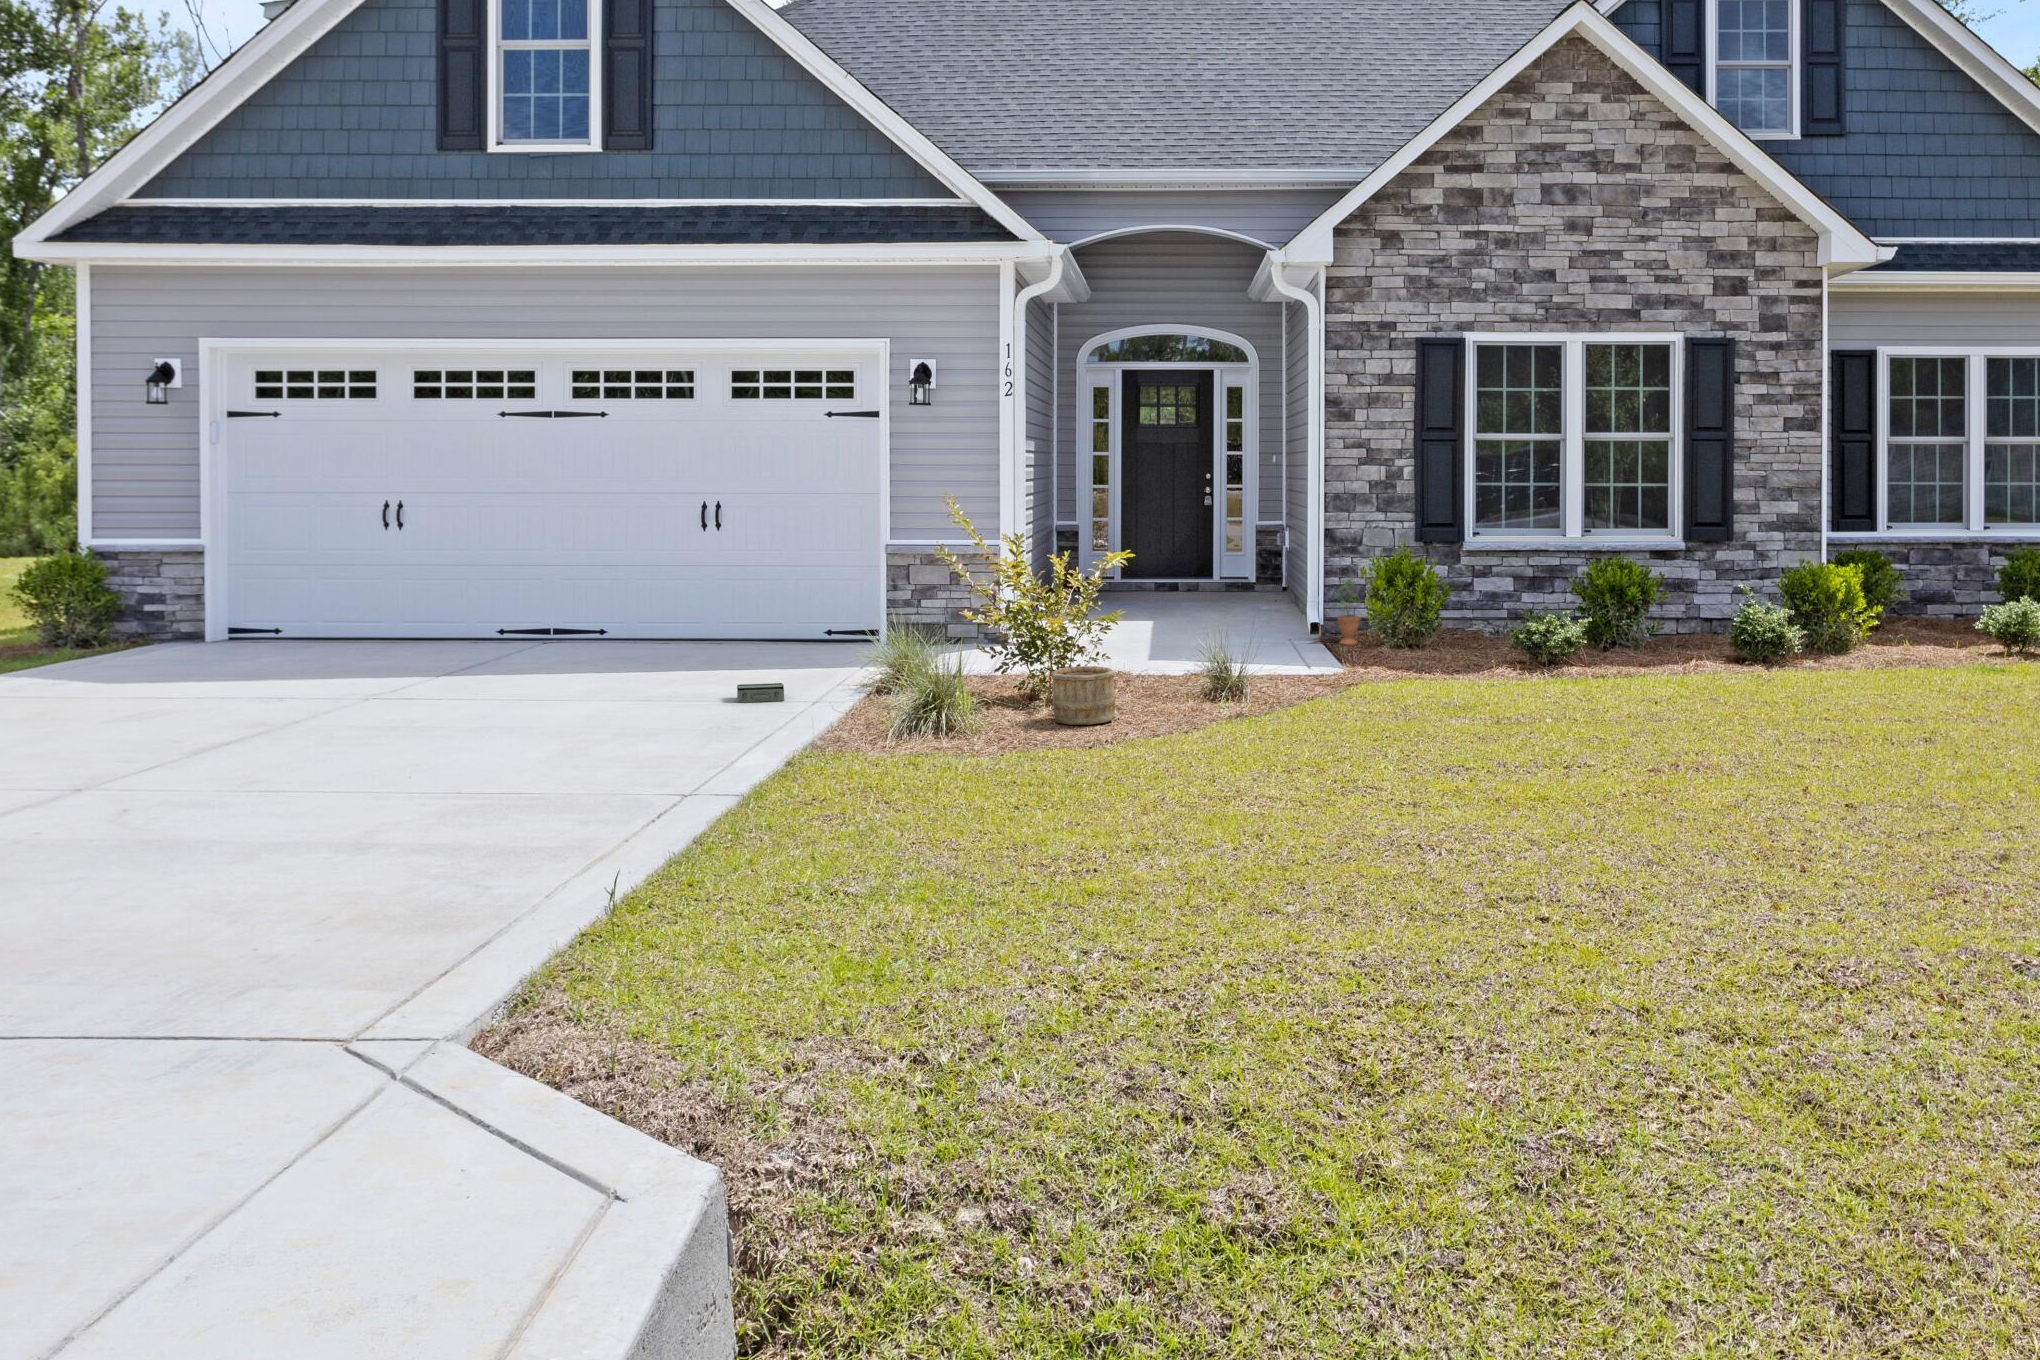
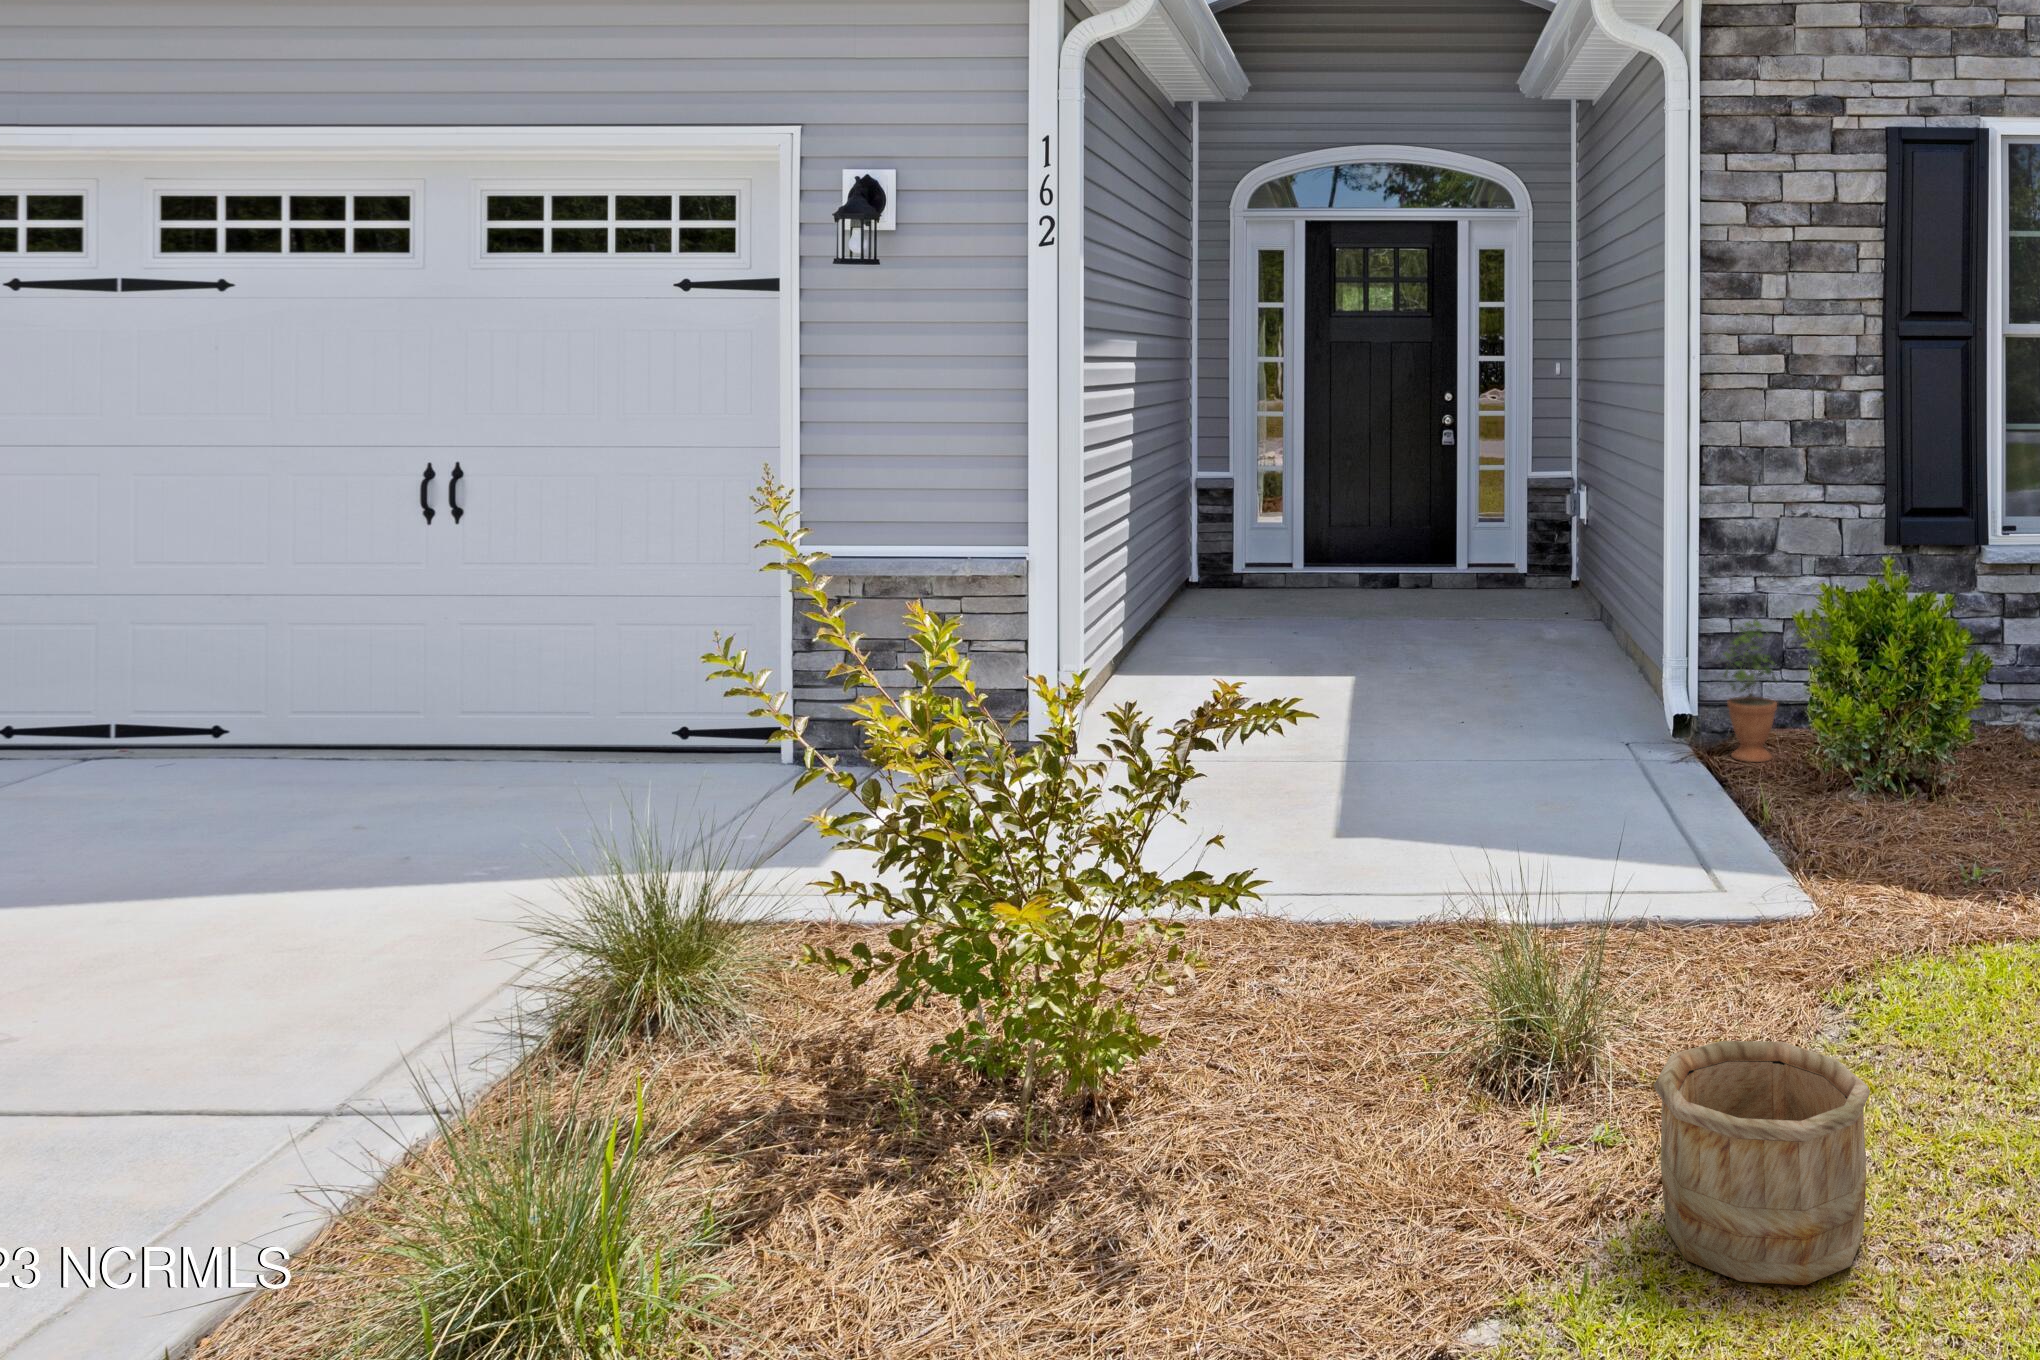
wooden bucket: present [1051,666,1116,725] -> present [1654,1041,1870,1285]
toolbox: present [737,683,784,703] -> none [202,976,366,1054]

